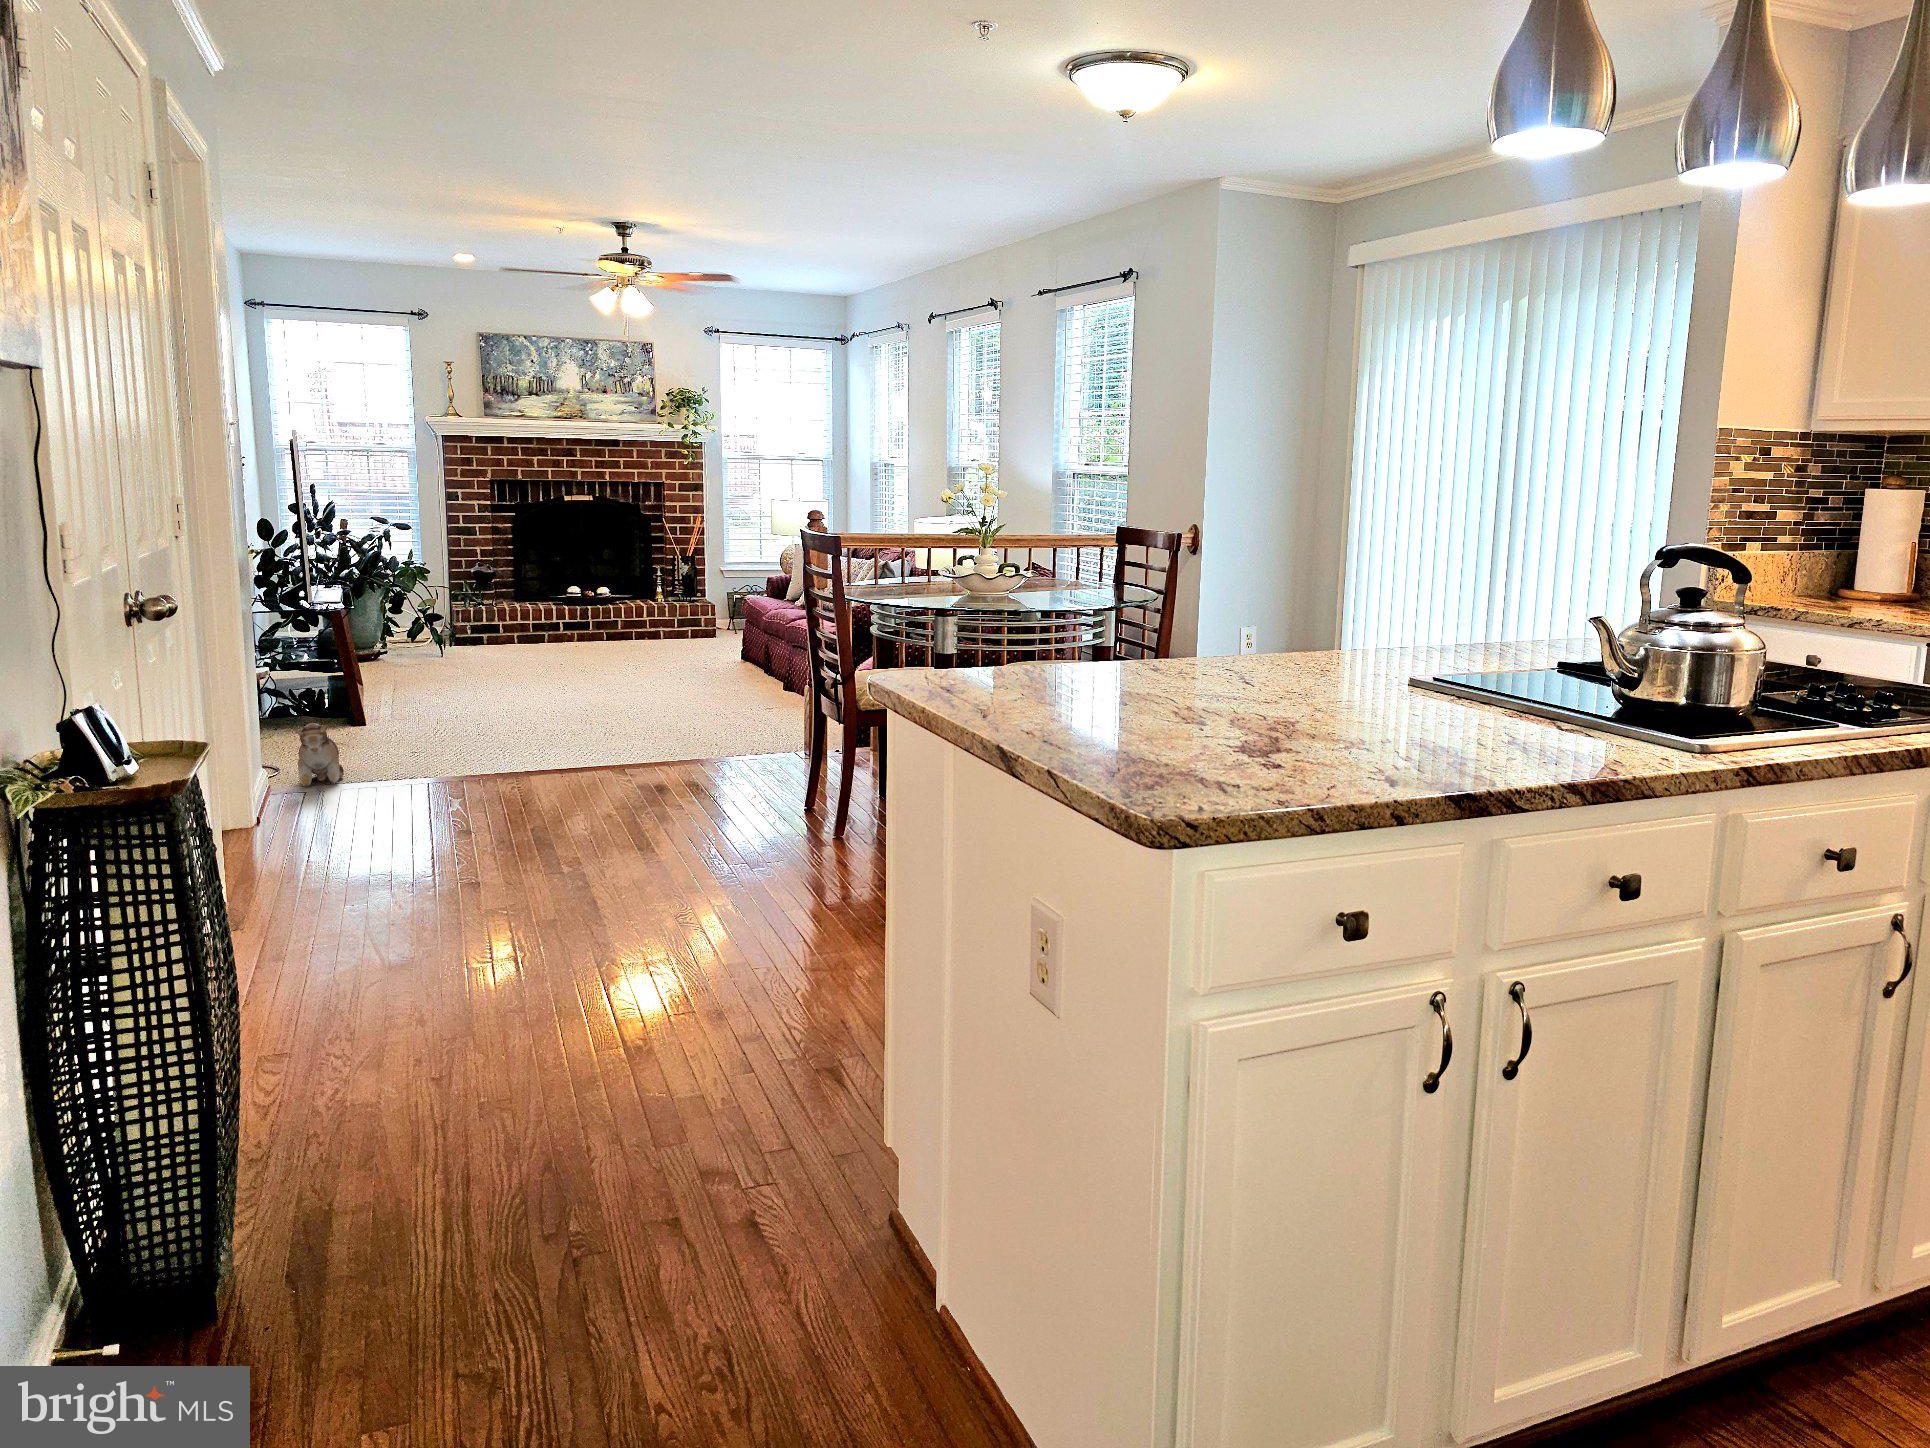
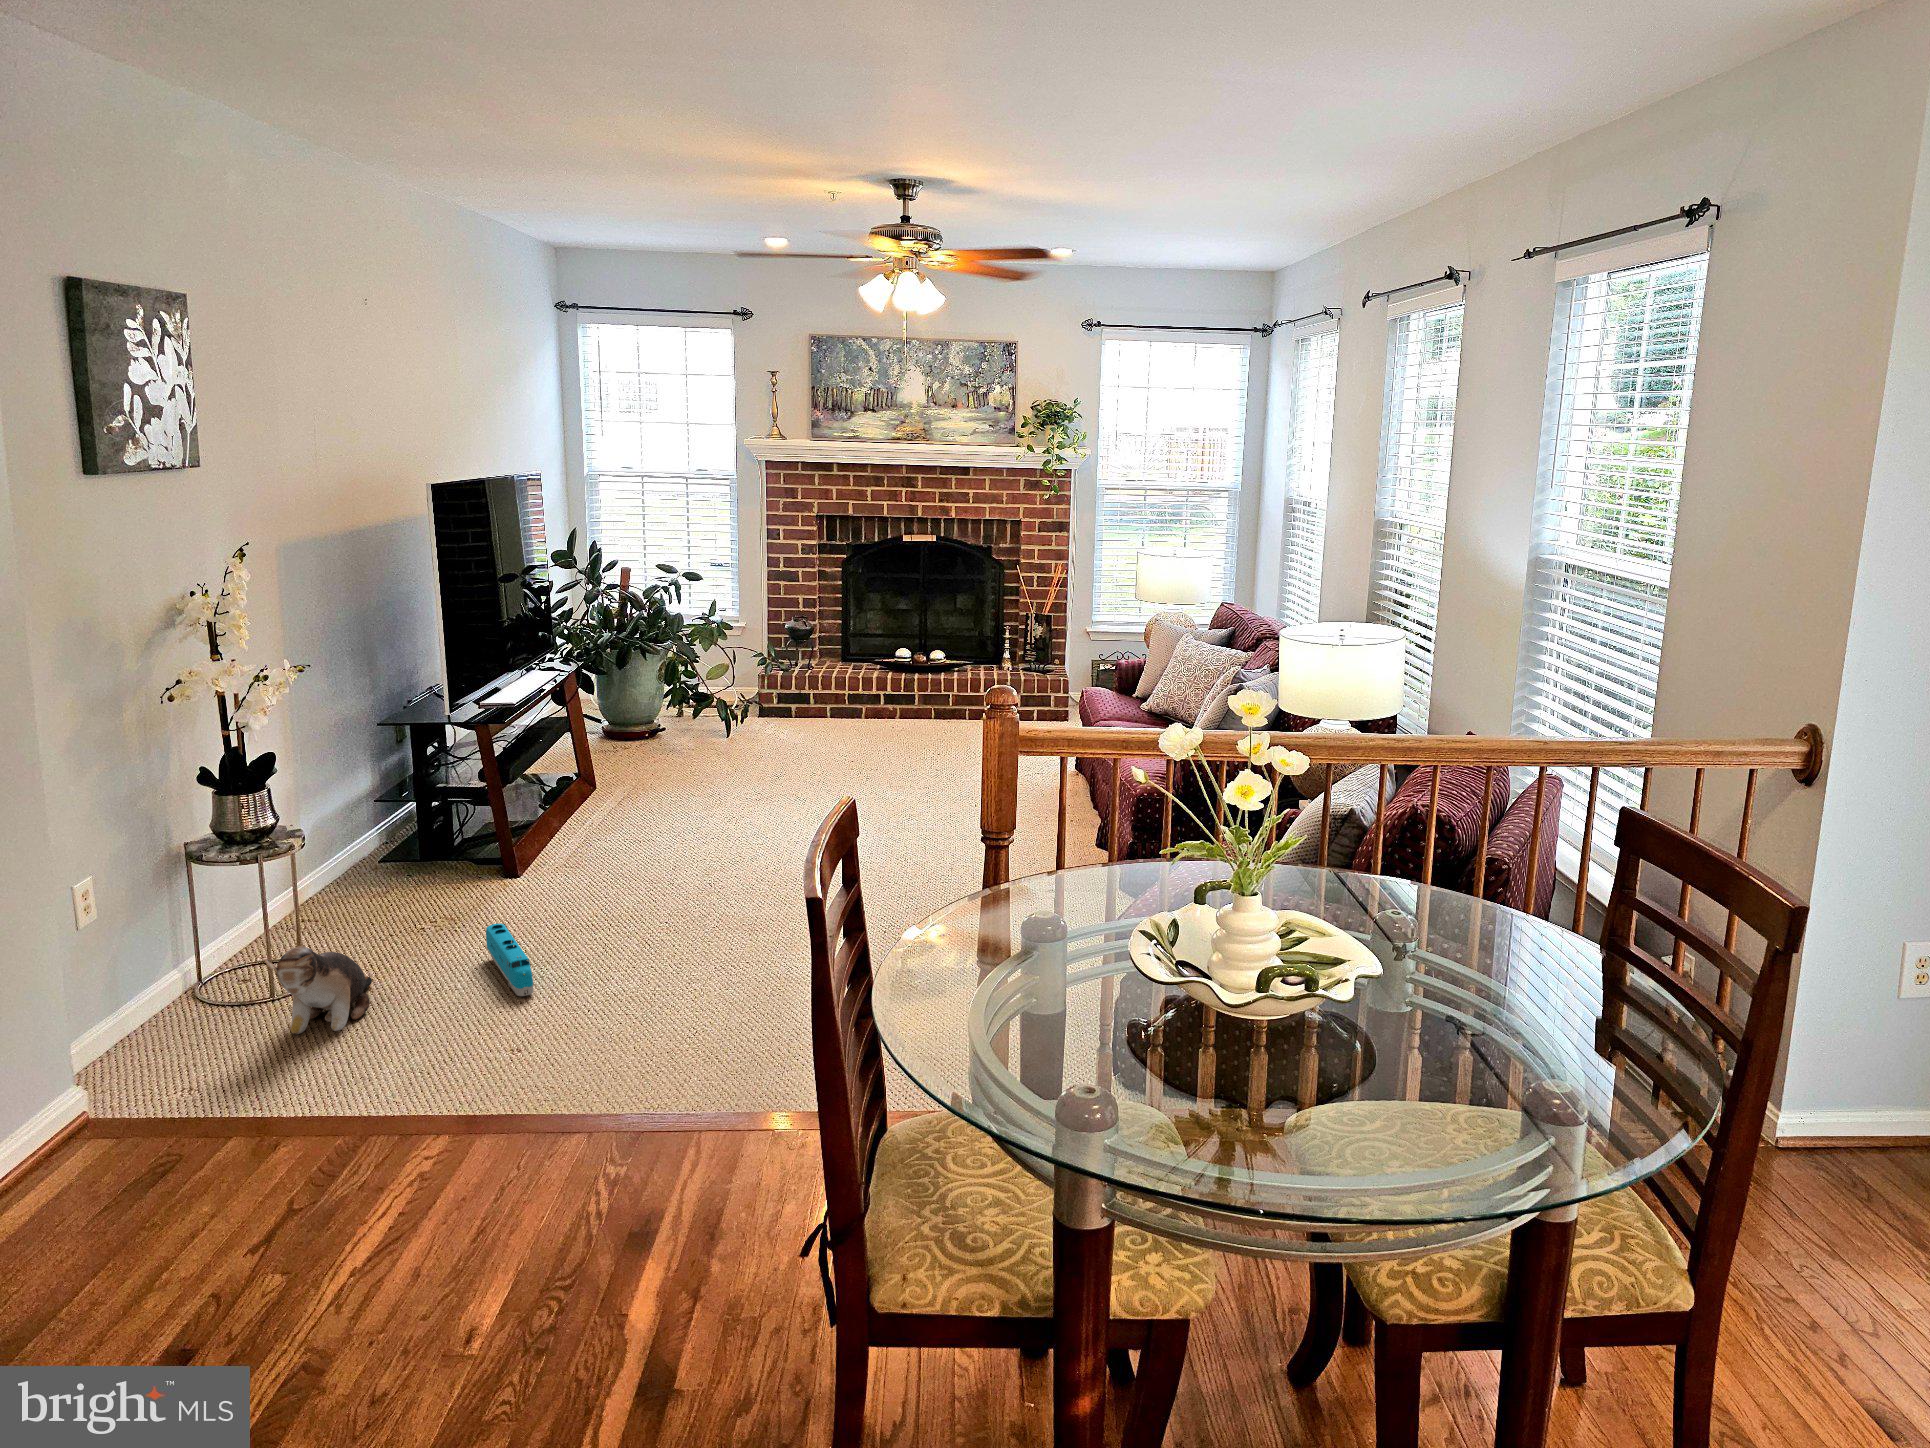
toy train: none [393,731,451,765] -> present [486,923,533,996]

